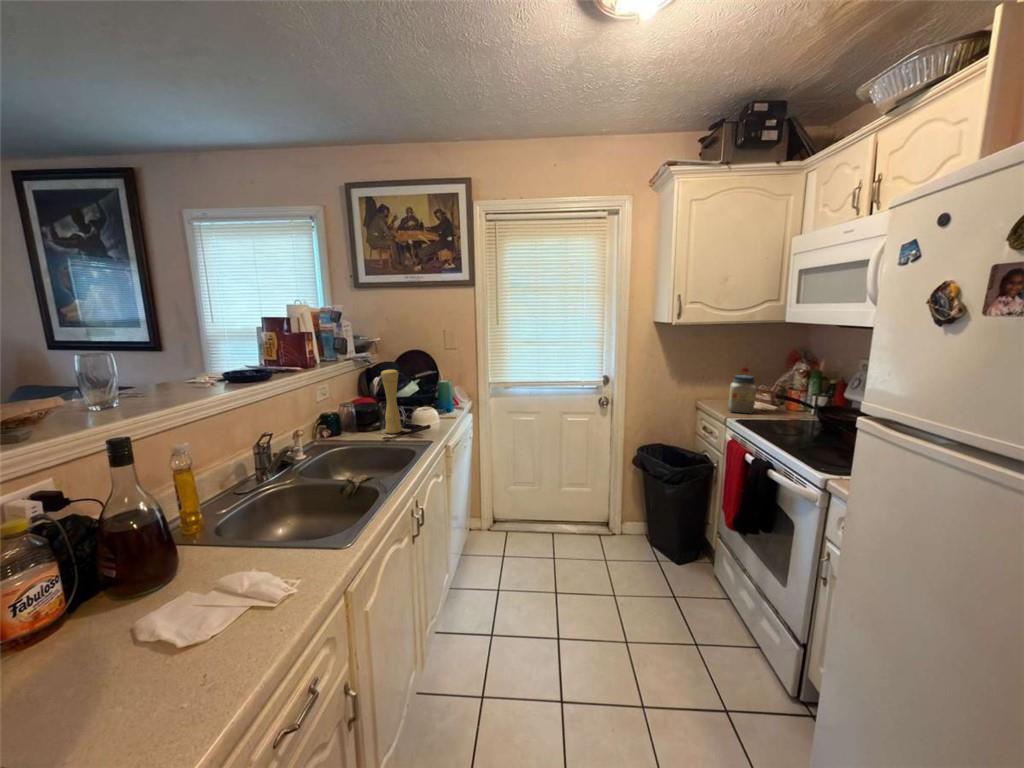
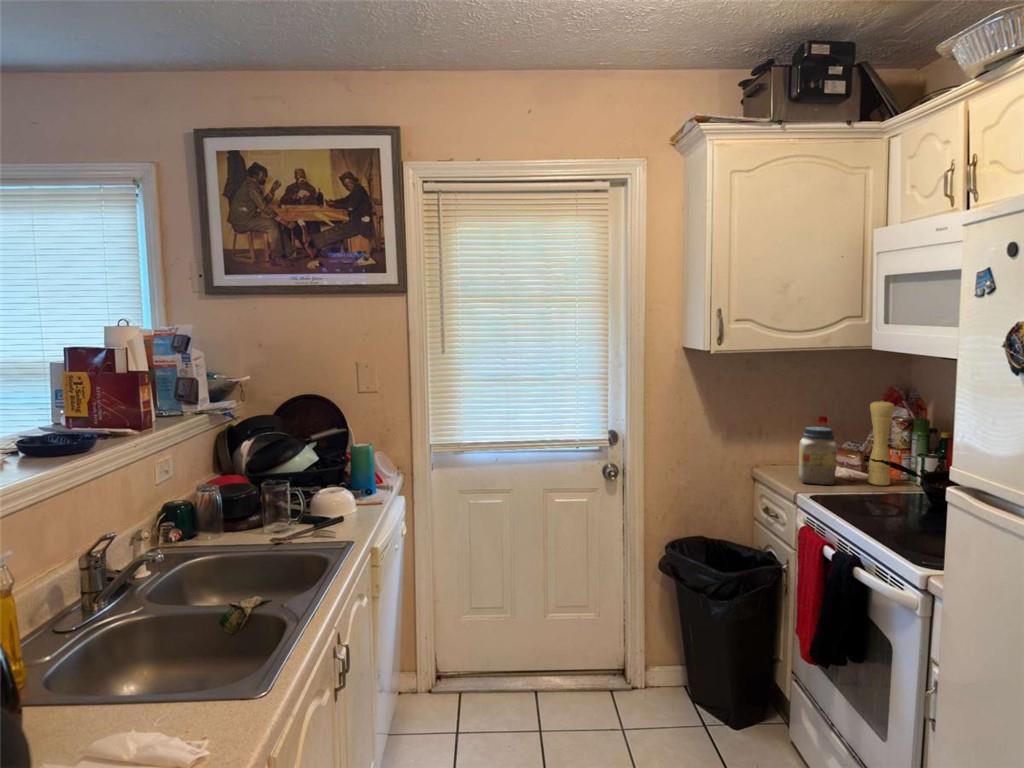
pepper mill: present [381,369,401,433] -> present [868,400,895,485]

